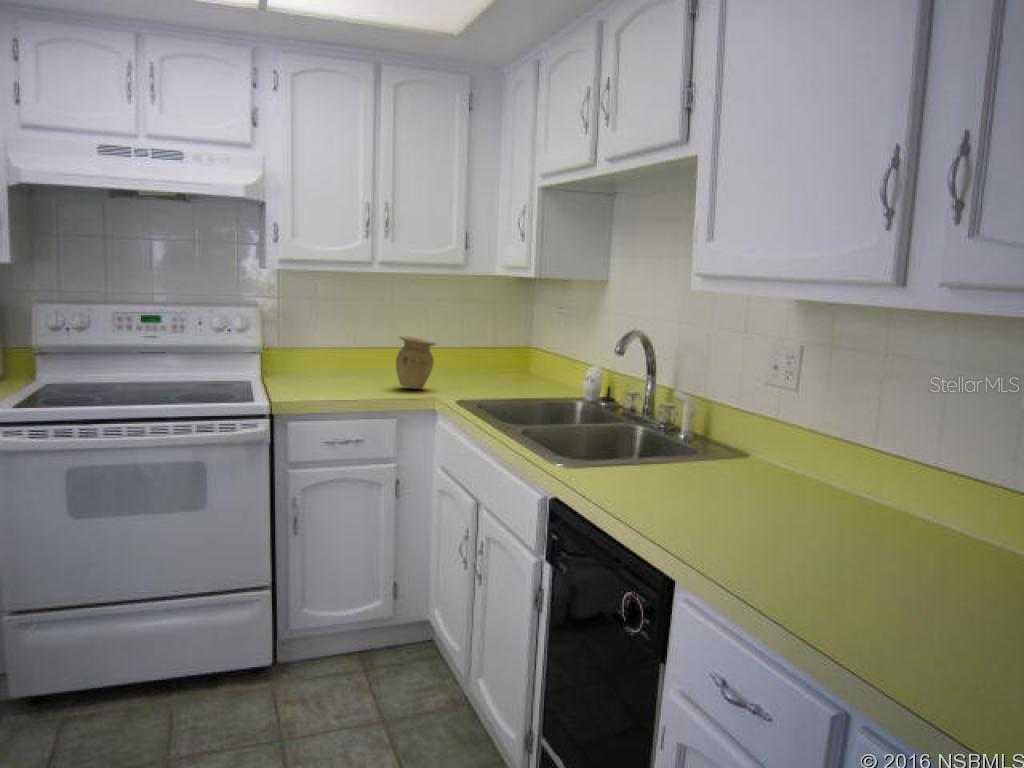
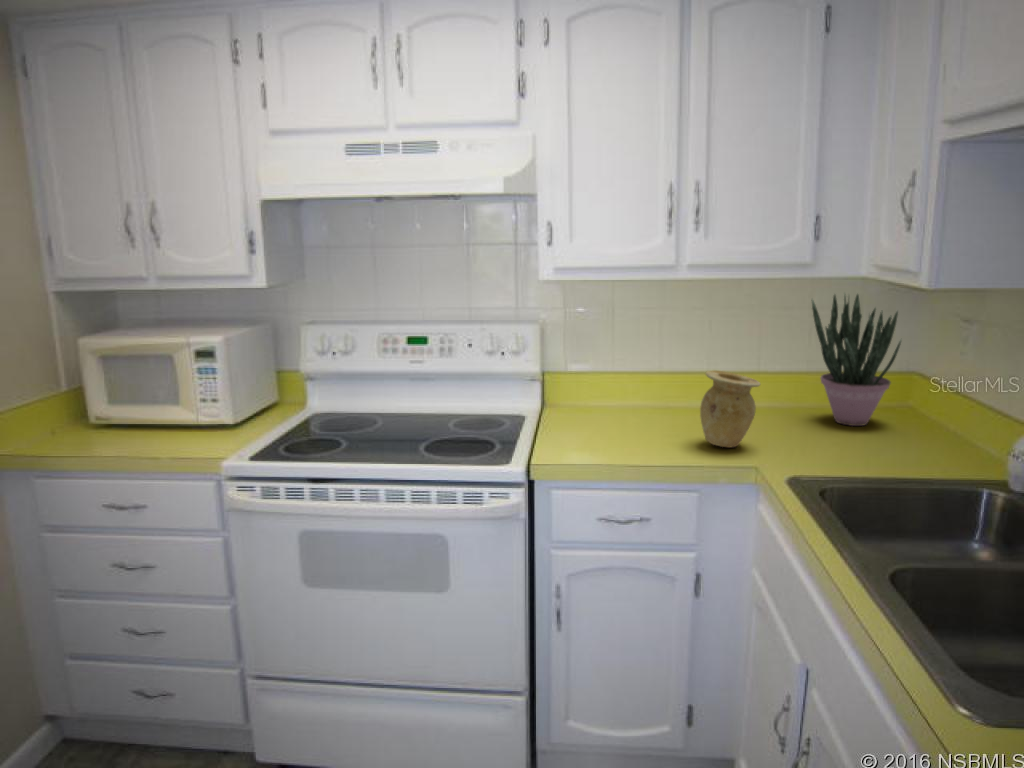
potted plant: none [465,287,523,379] -> present [812,295,901,426]

